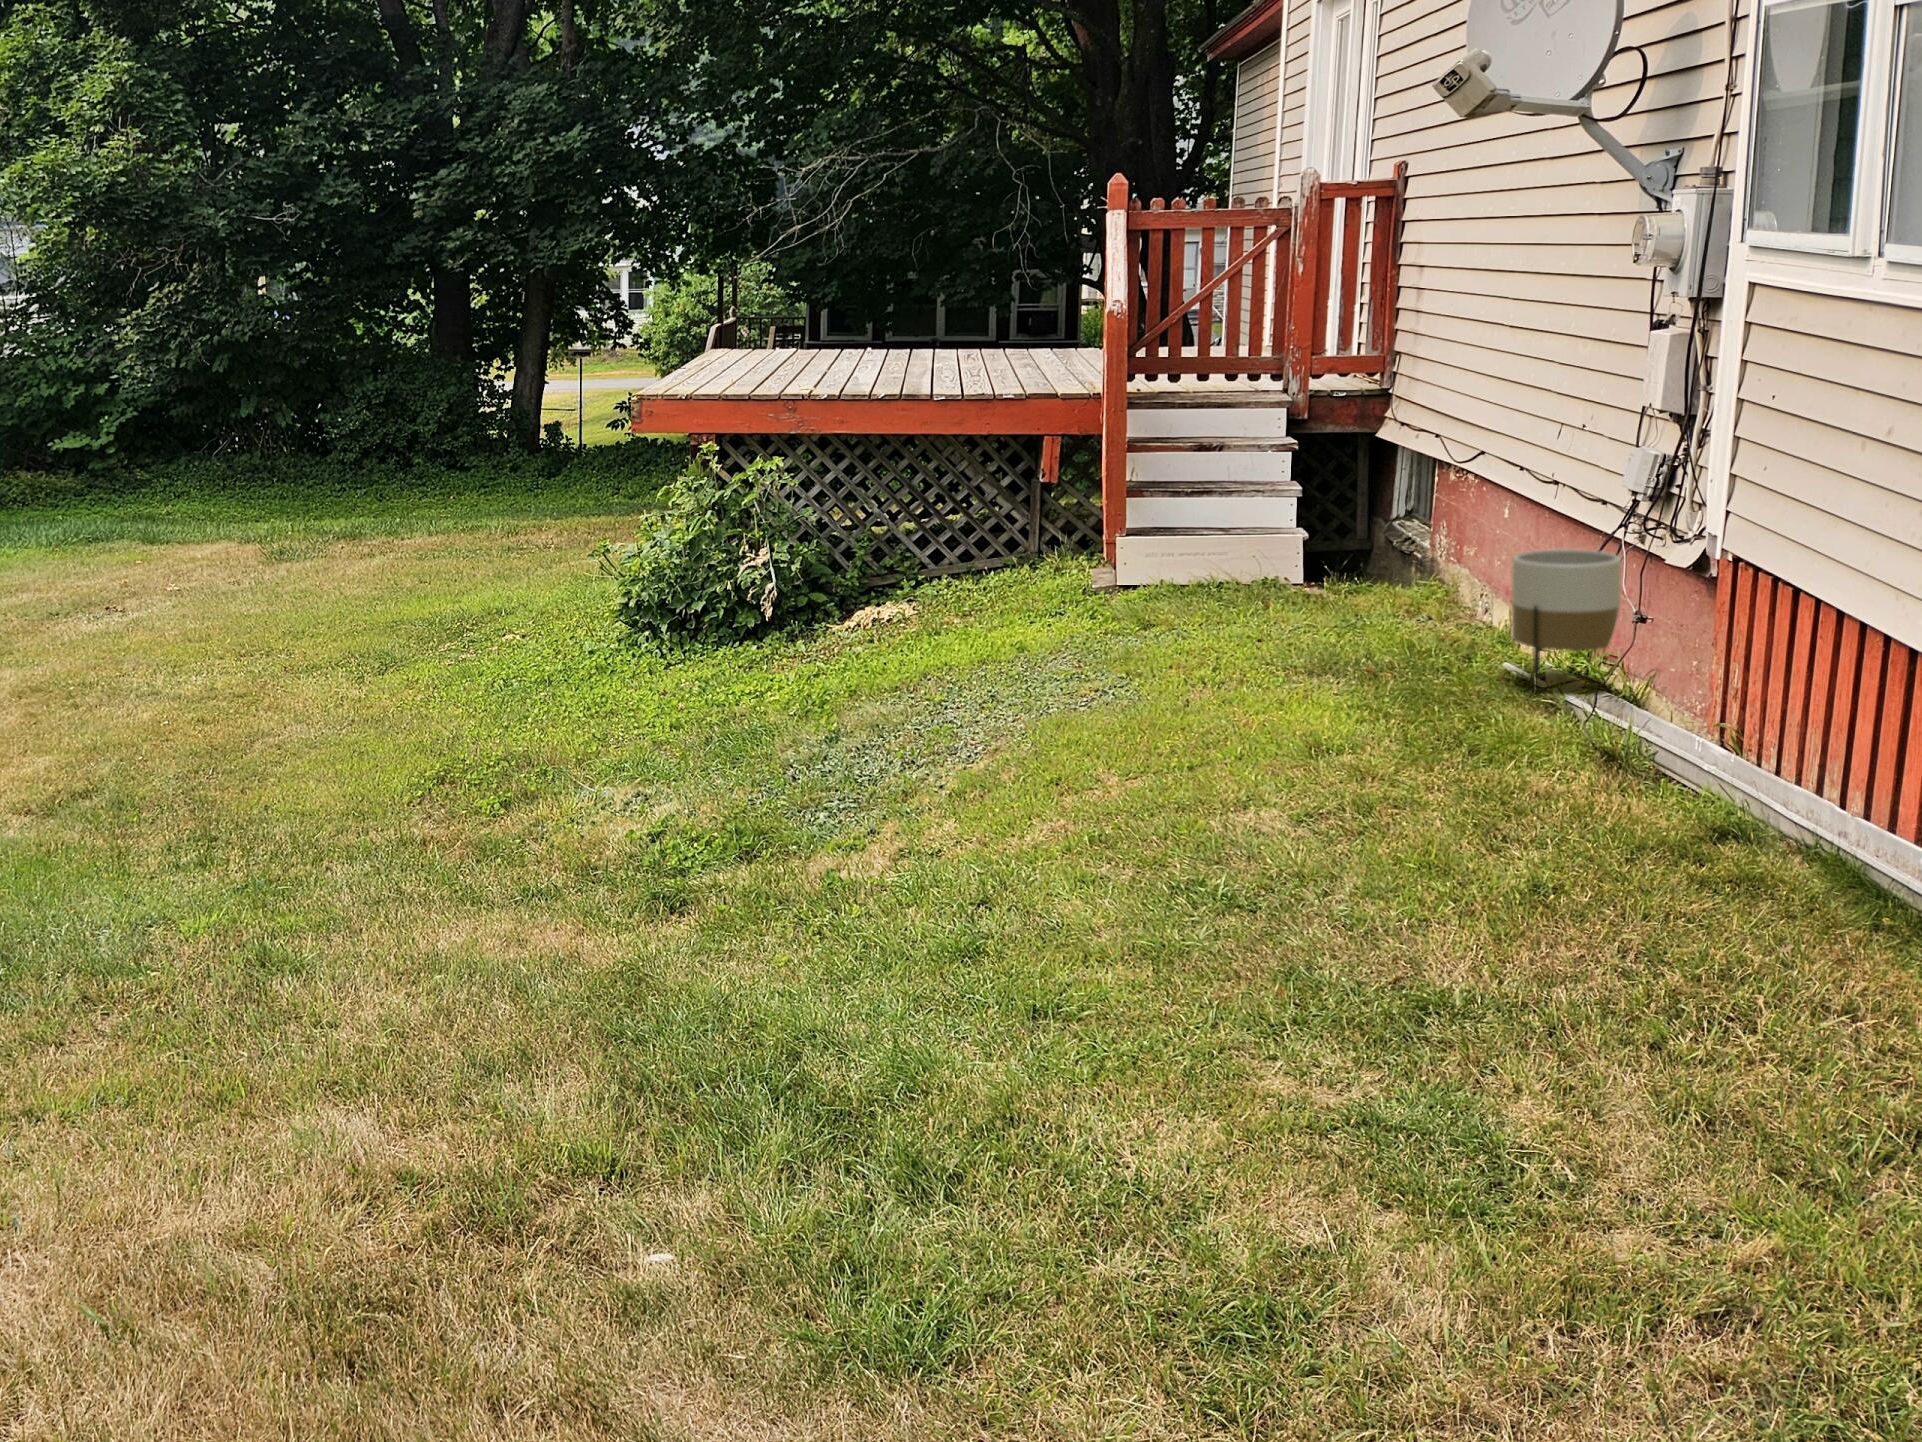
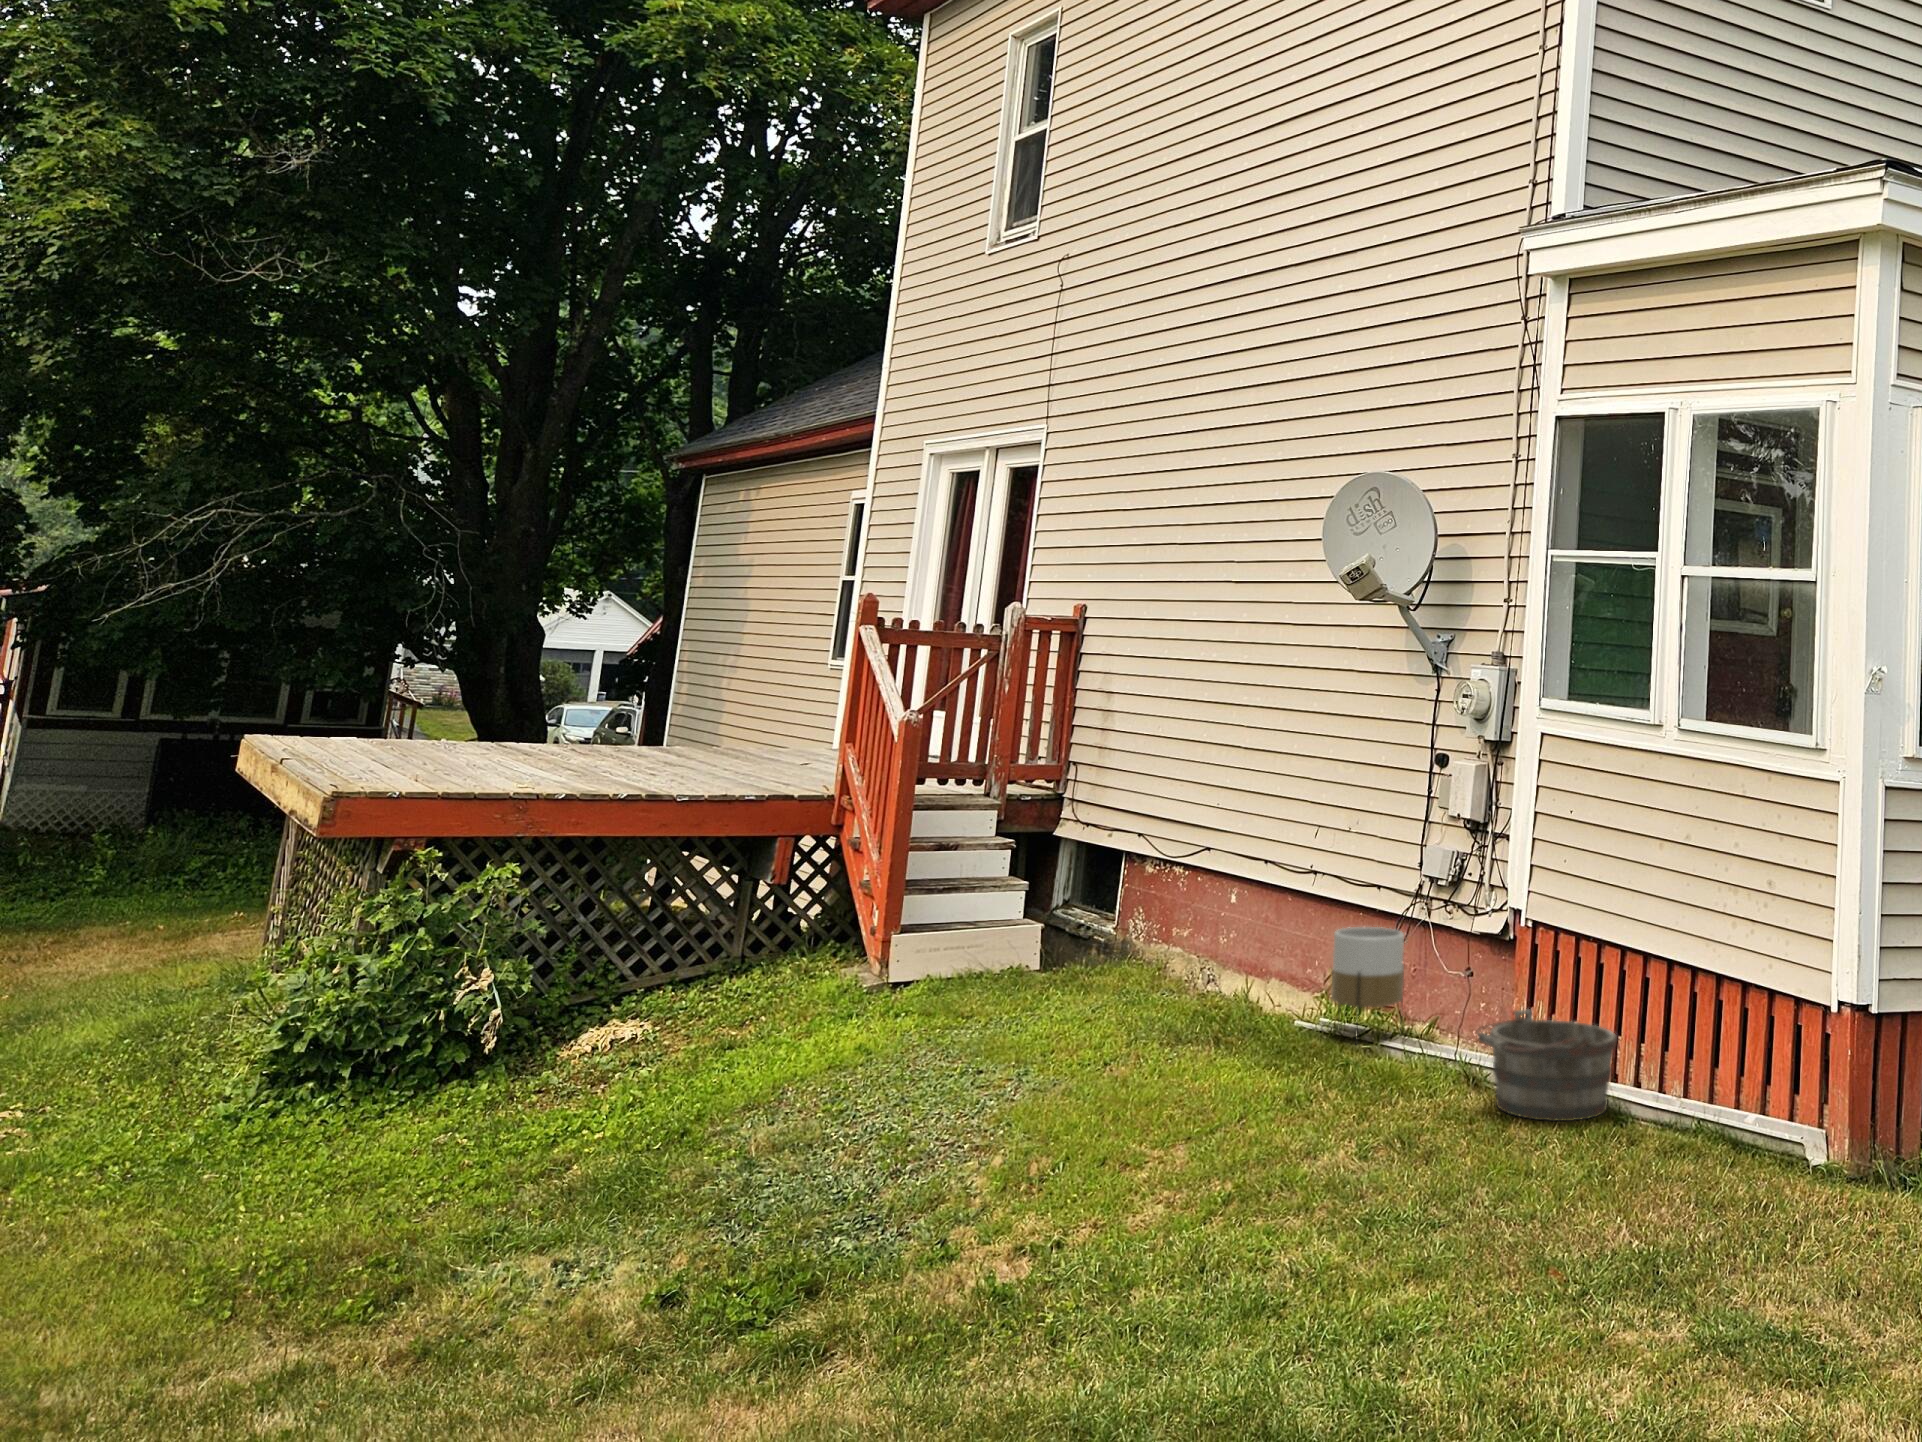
bucket: none [1569,674,1814,832] -> present [1477,1010,1617,1121]

